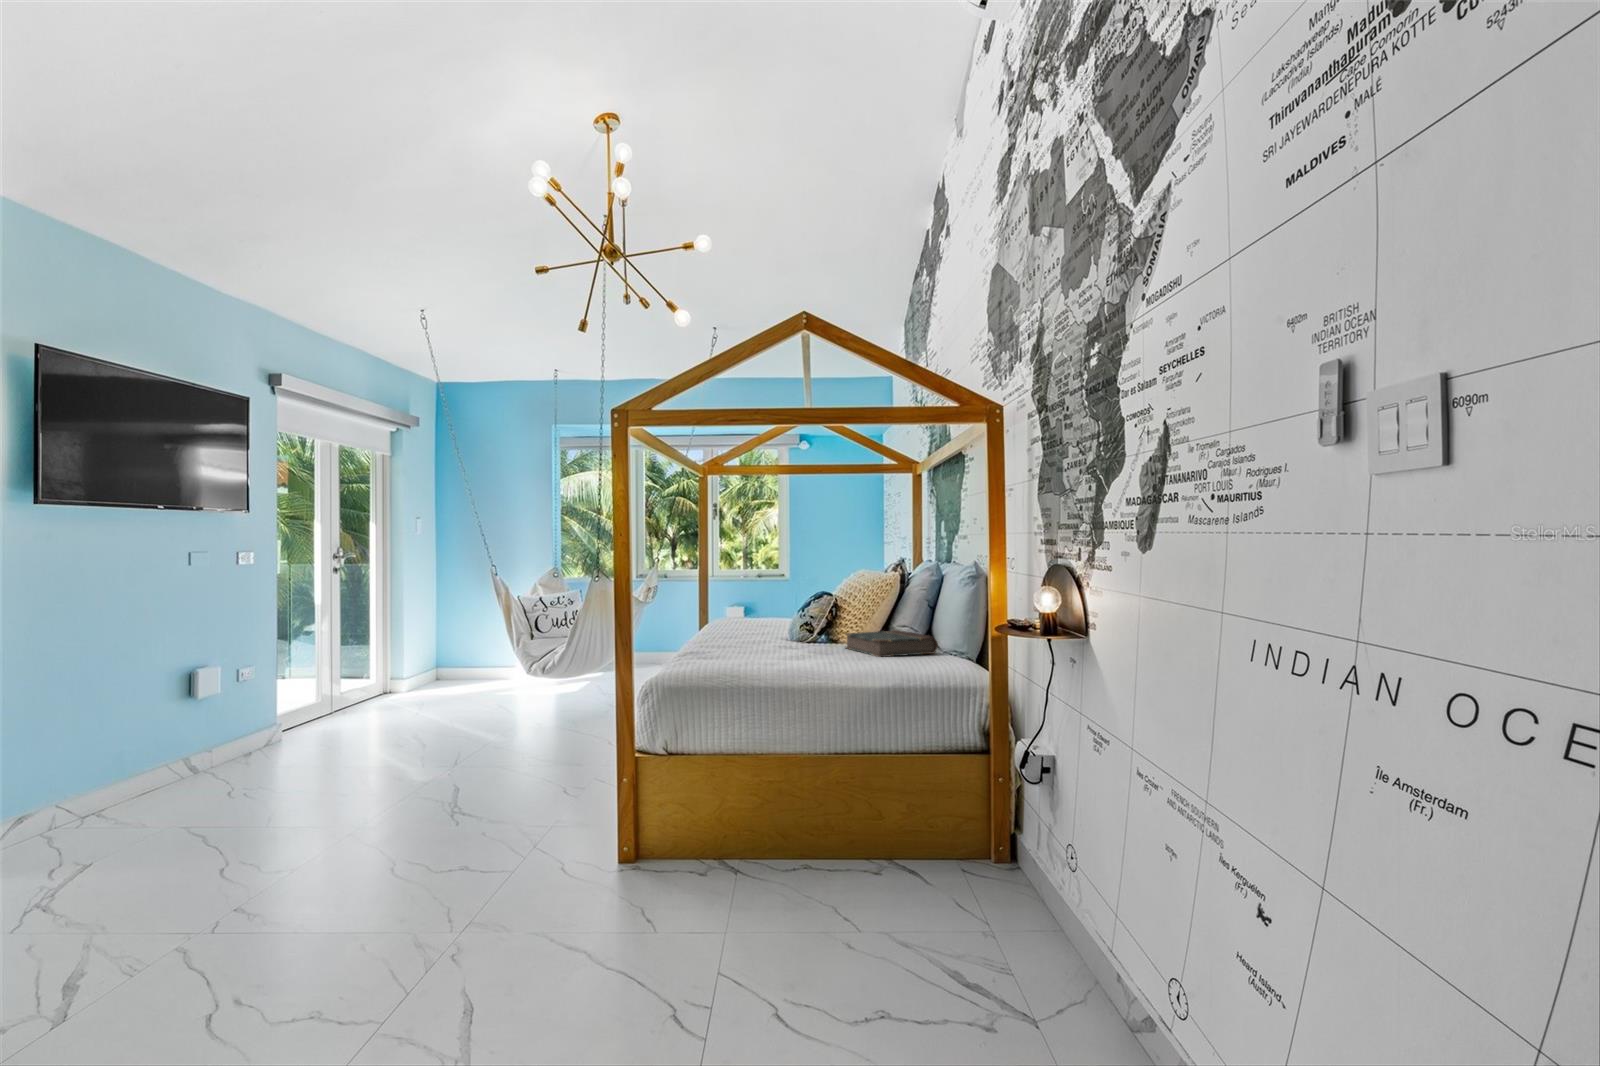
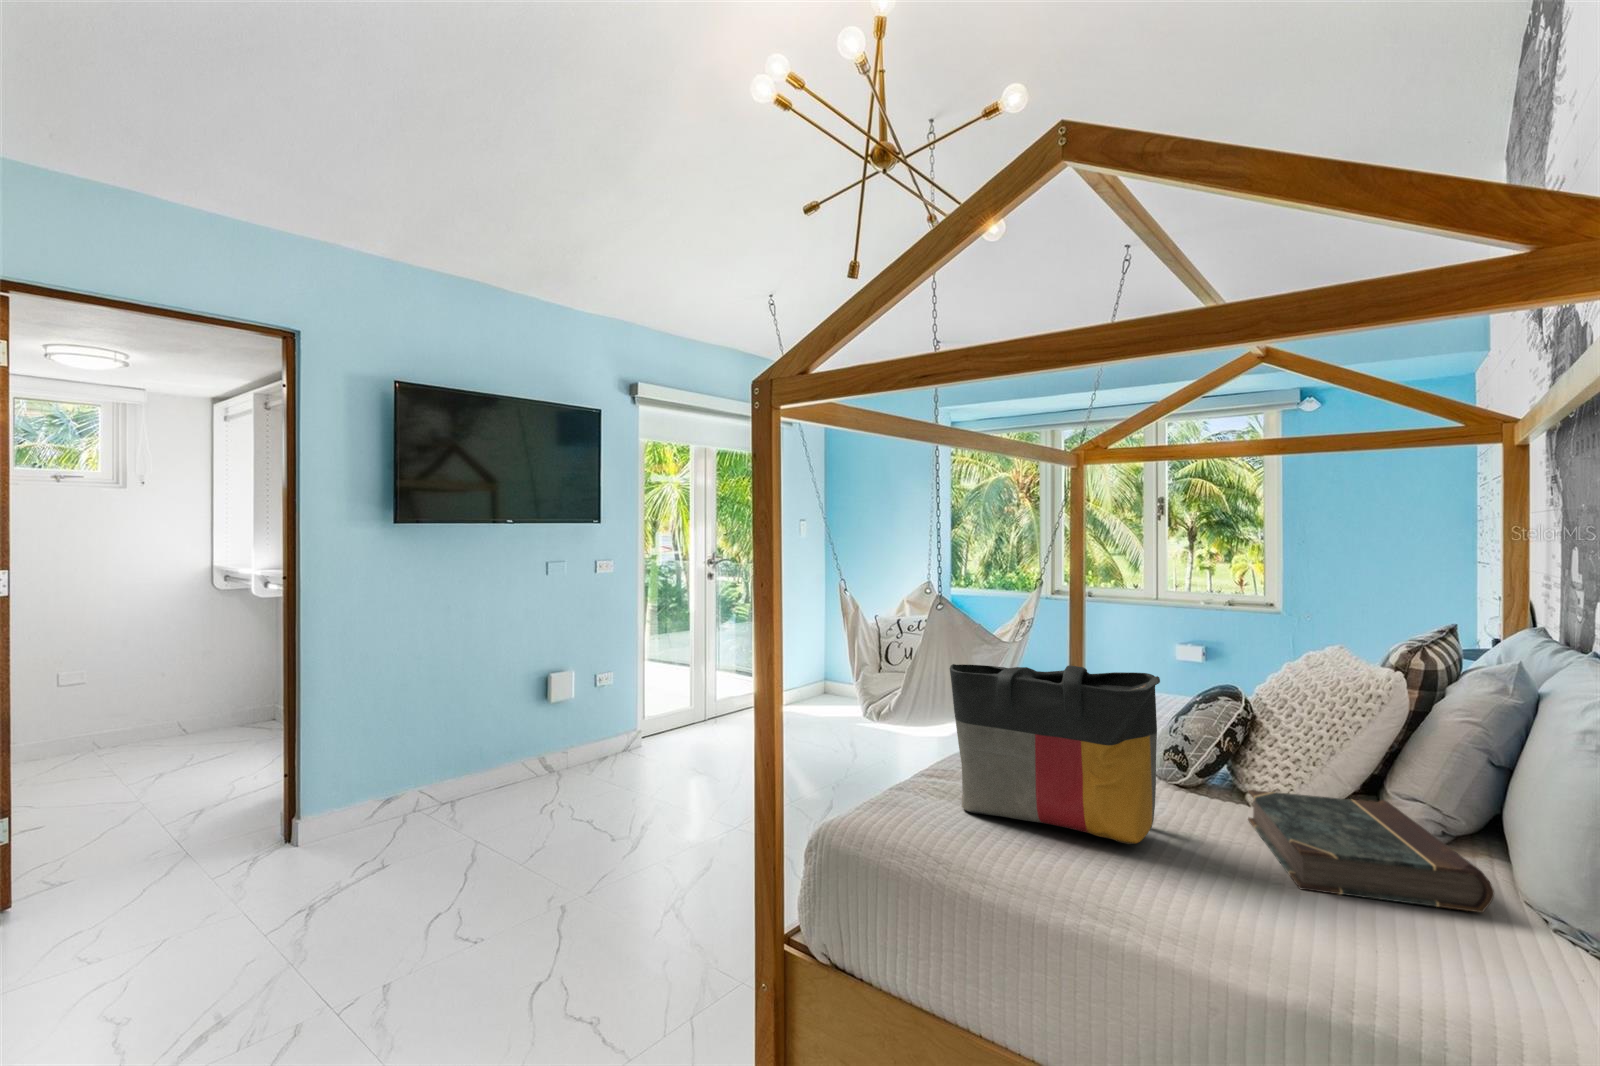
tote bag: none [716,574,823,657] -> present [950,664,1160,844]

